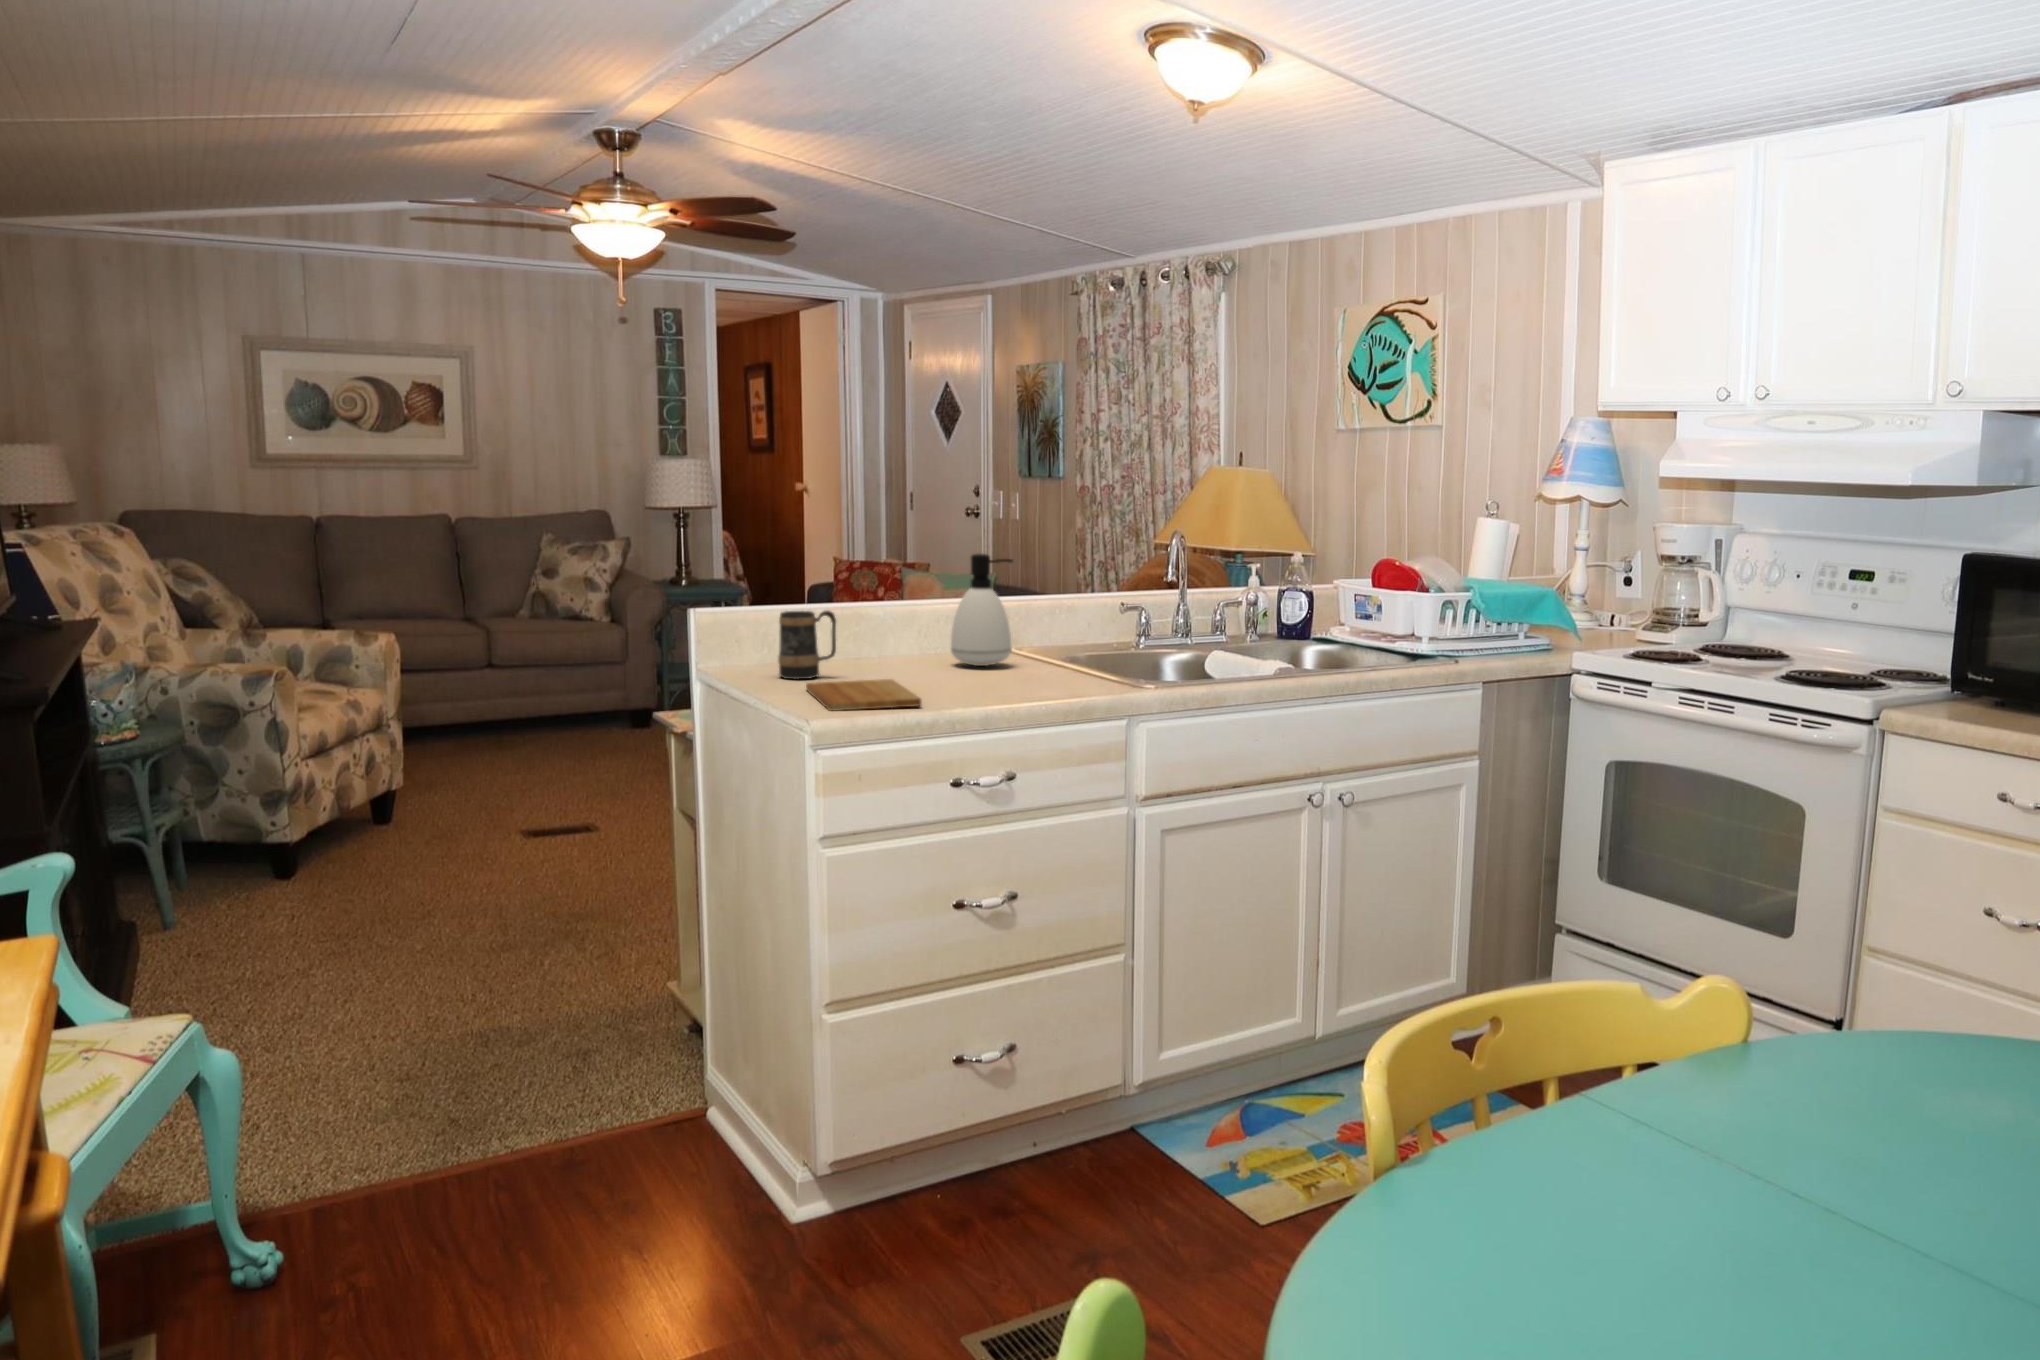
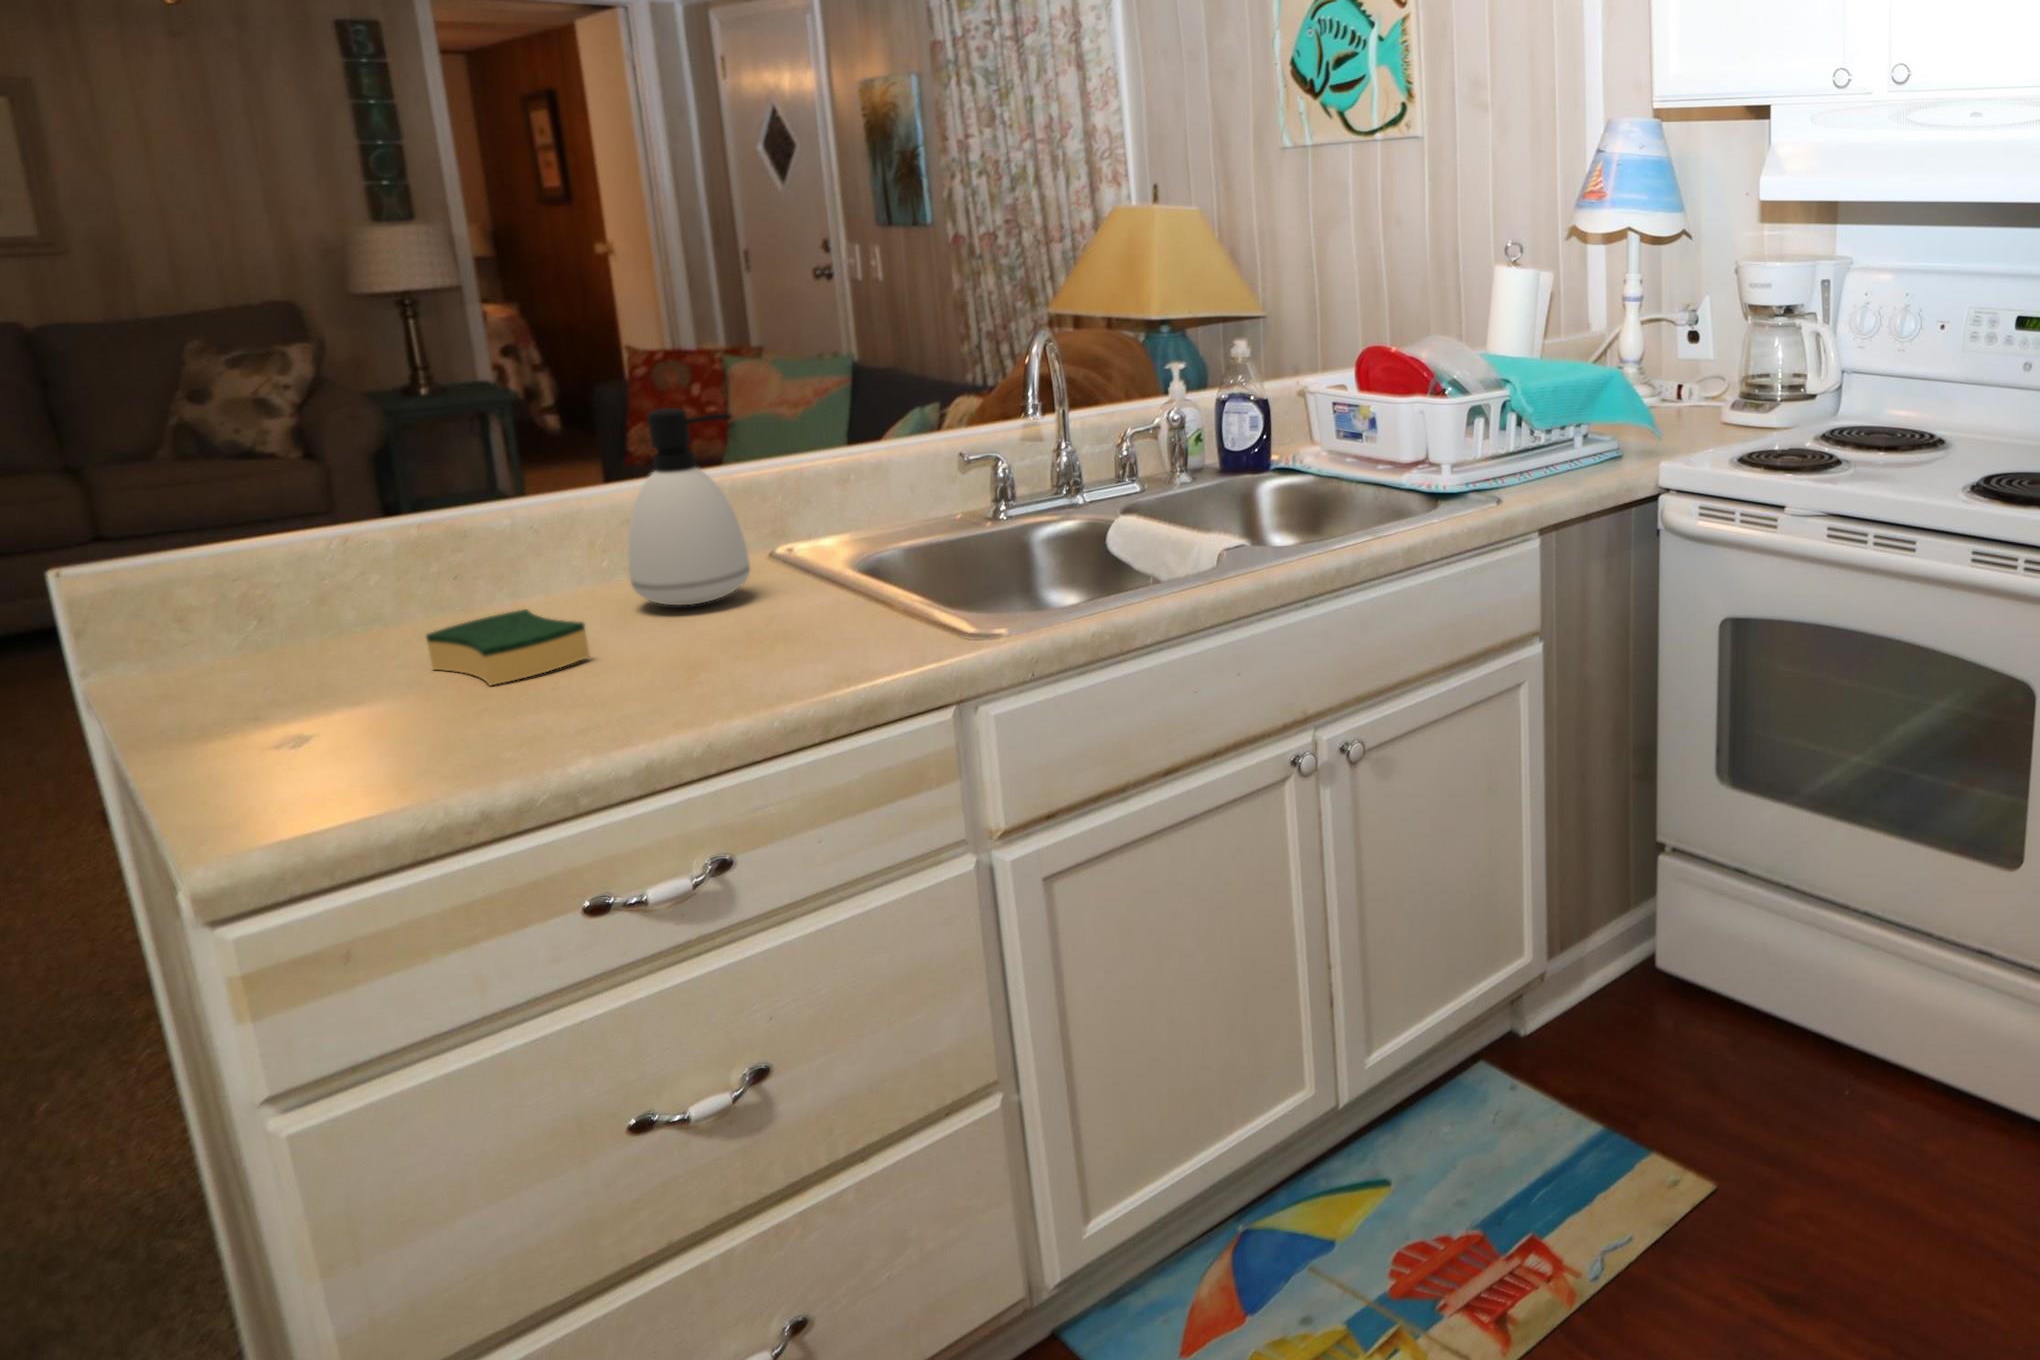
mug: present [778,611,836,679] -> none [203,559,350,705]
sponge: none [866,653,942,683] -> present [426,609,590,685]
cutting board: present [806,679,921,711] -> none [237,690,482,825]

